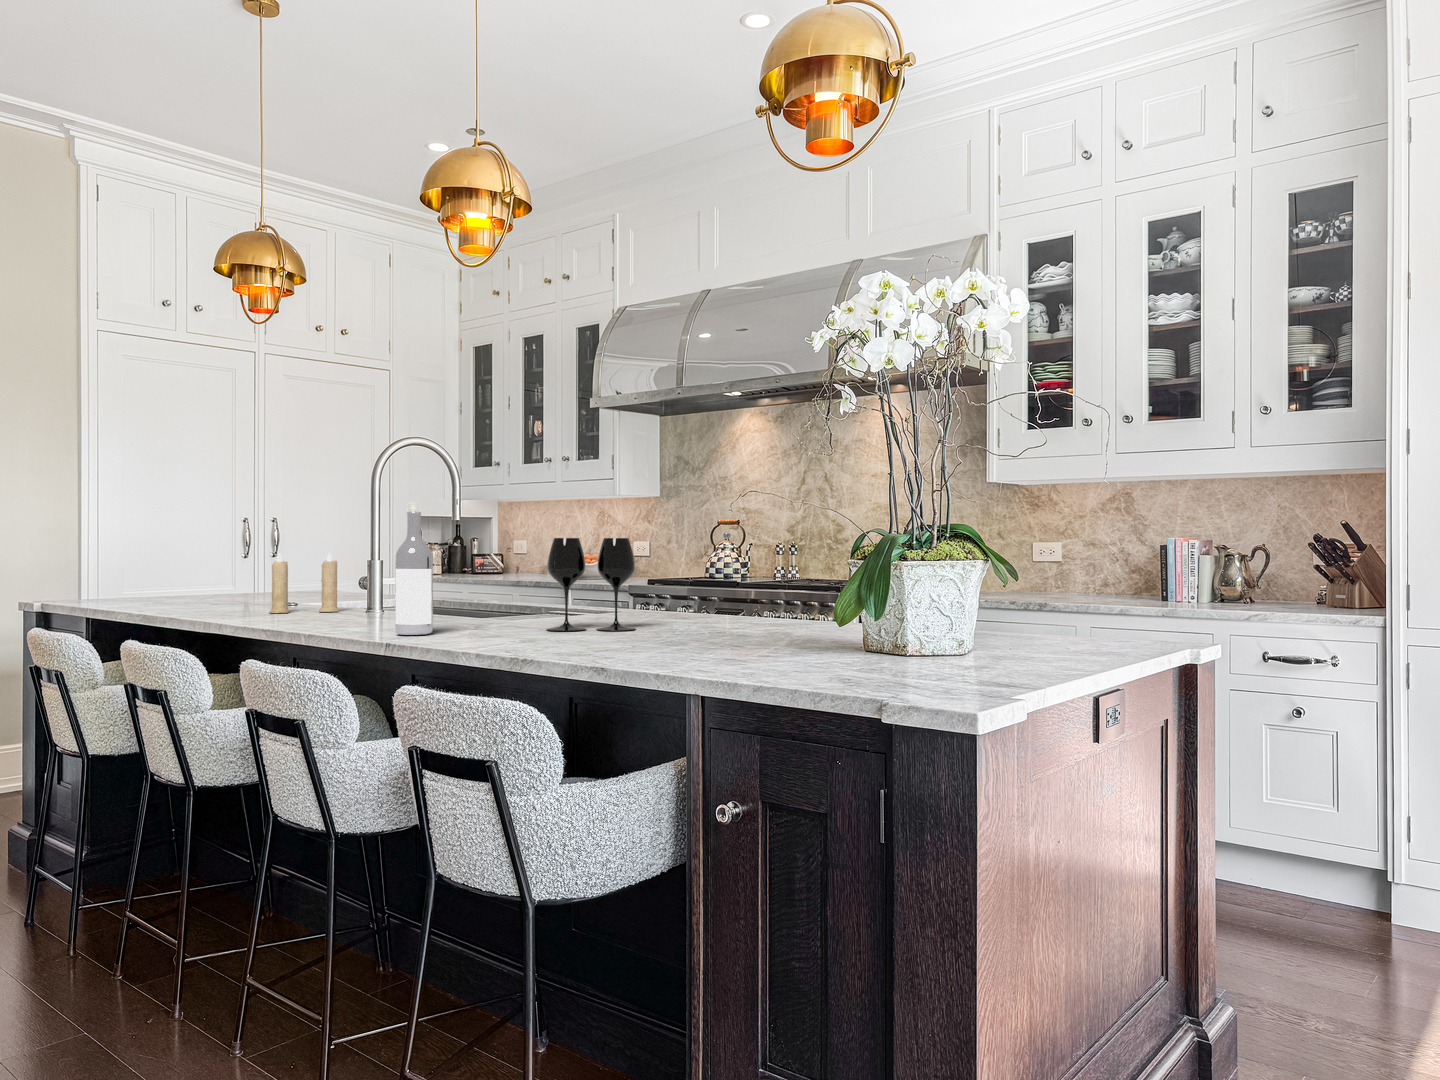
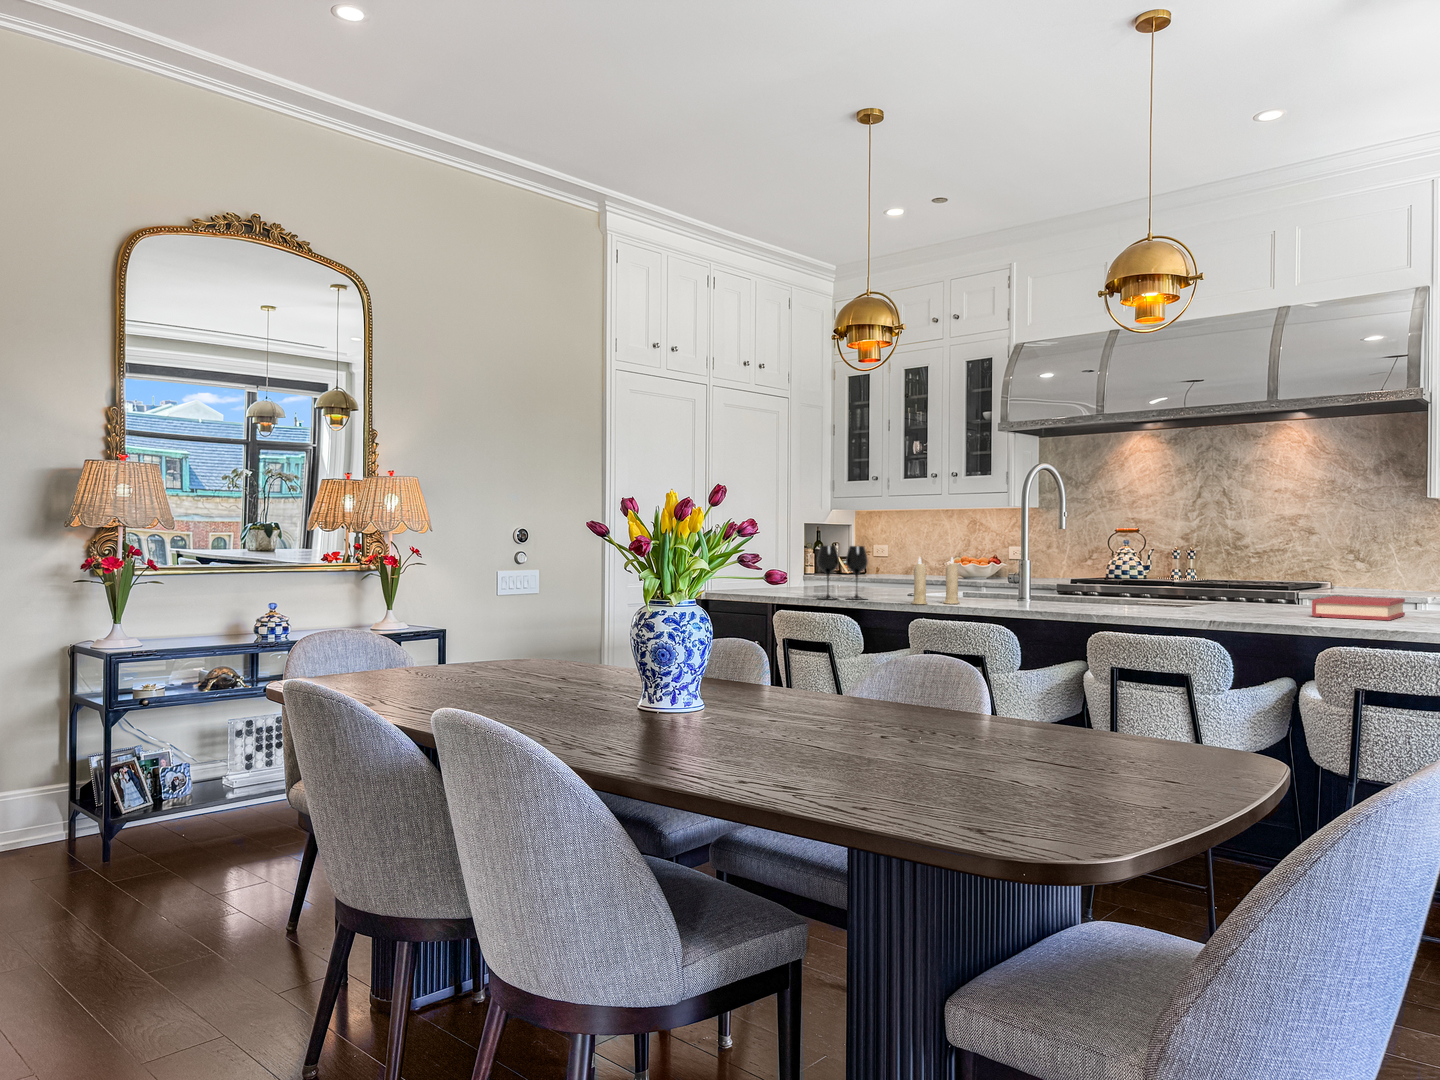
wine bottle: present [395,503,433,635] -> none [1145,521,1175,621]
wine glass: present [547,538,636,631] -> present [817,546,868,600]
hardback book: none [661,599,792,630] -> present [1312,596,1405,620]

